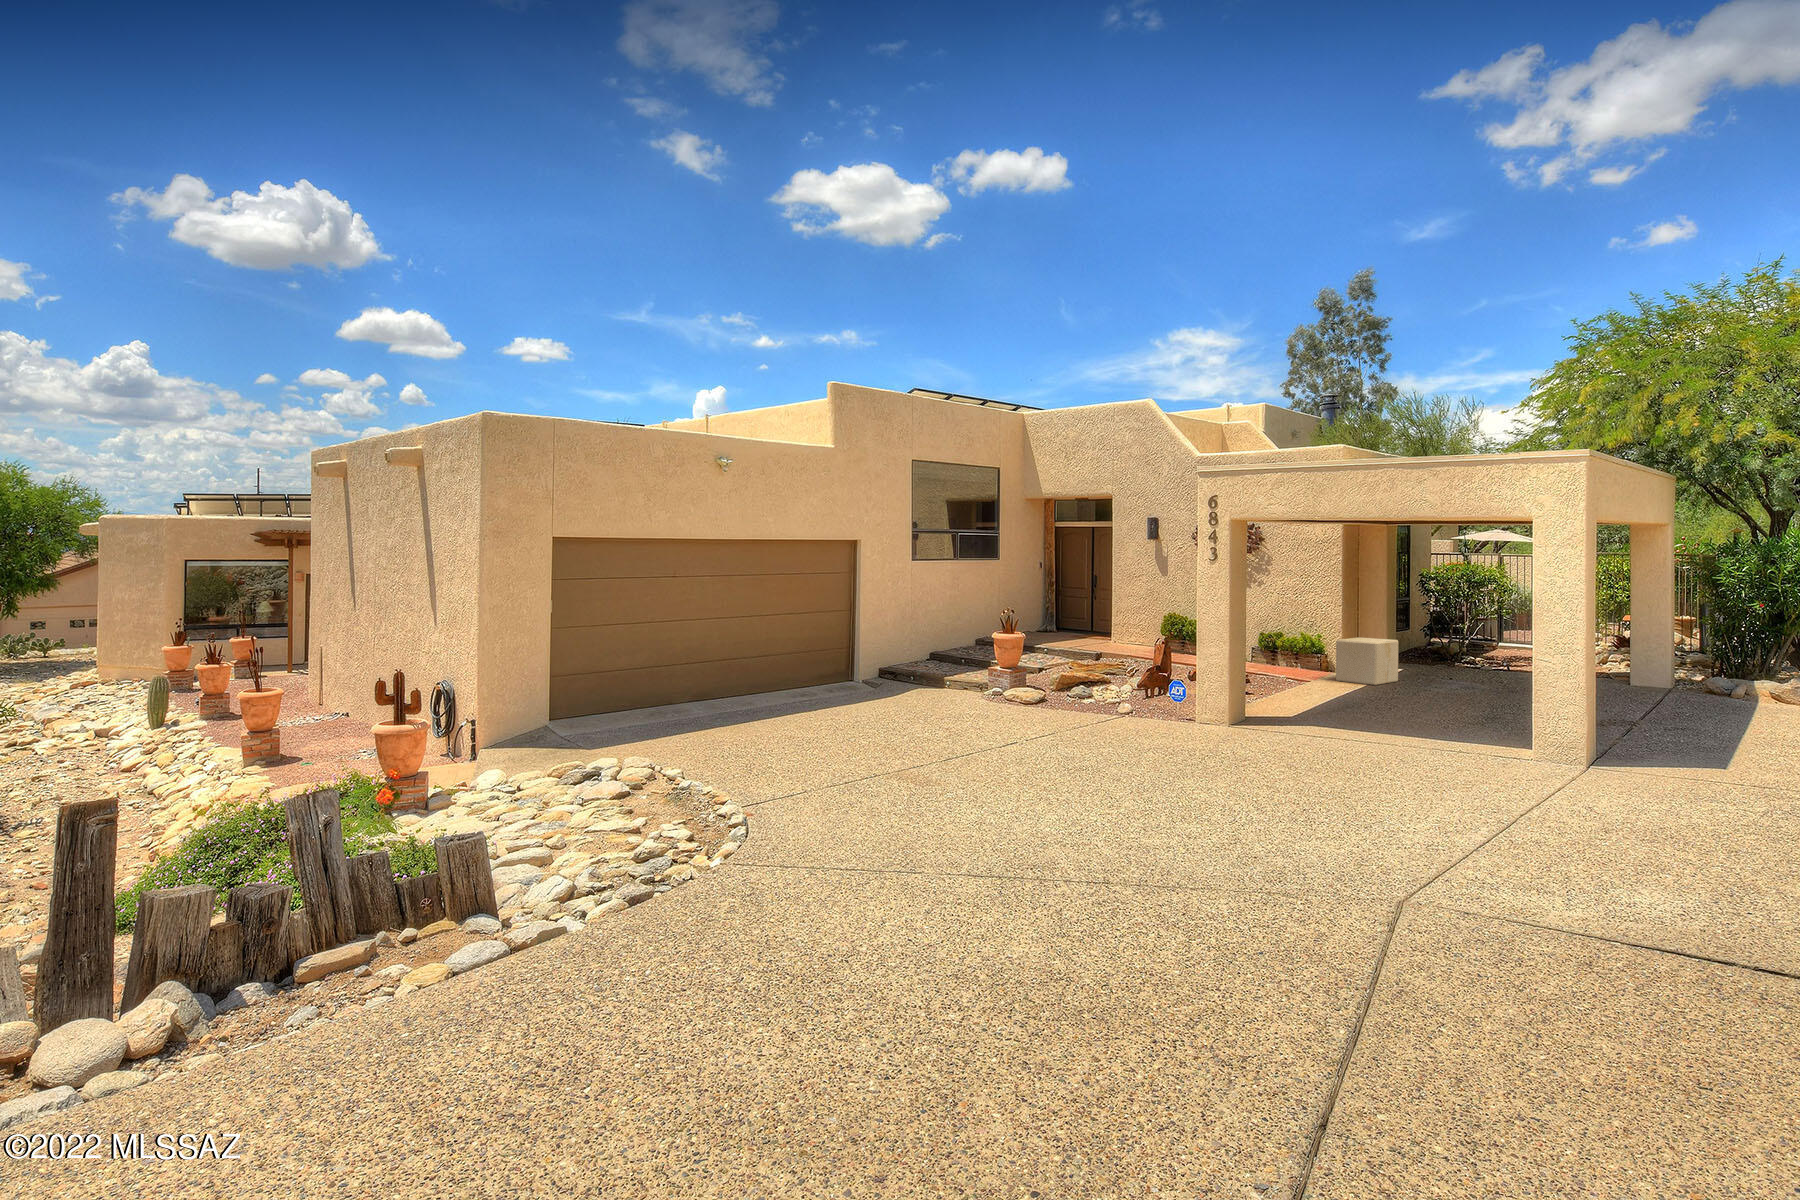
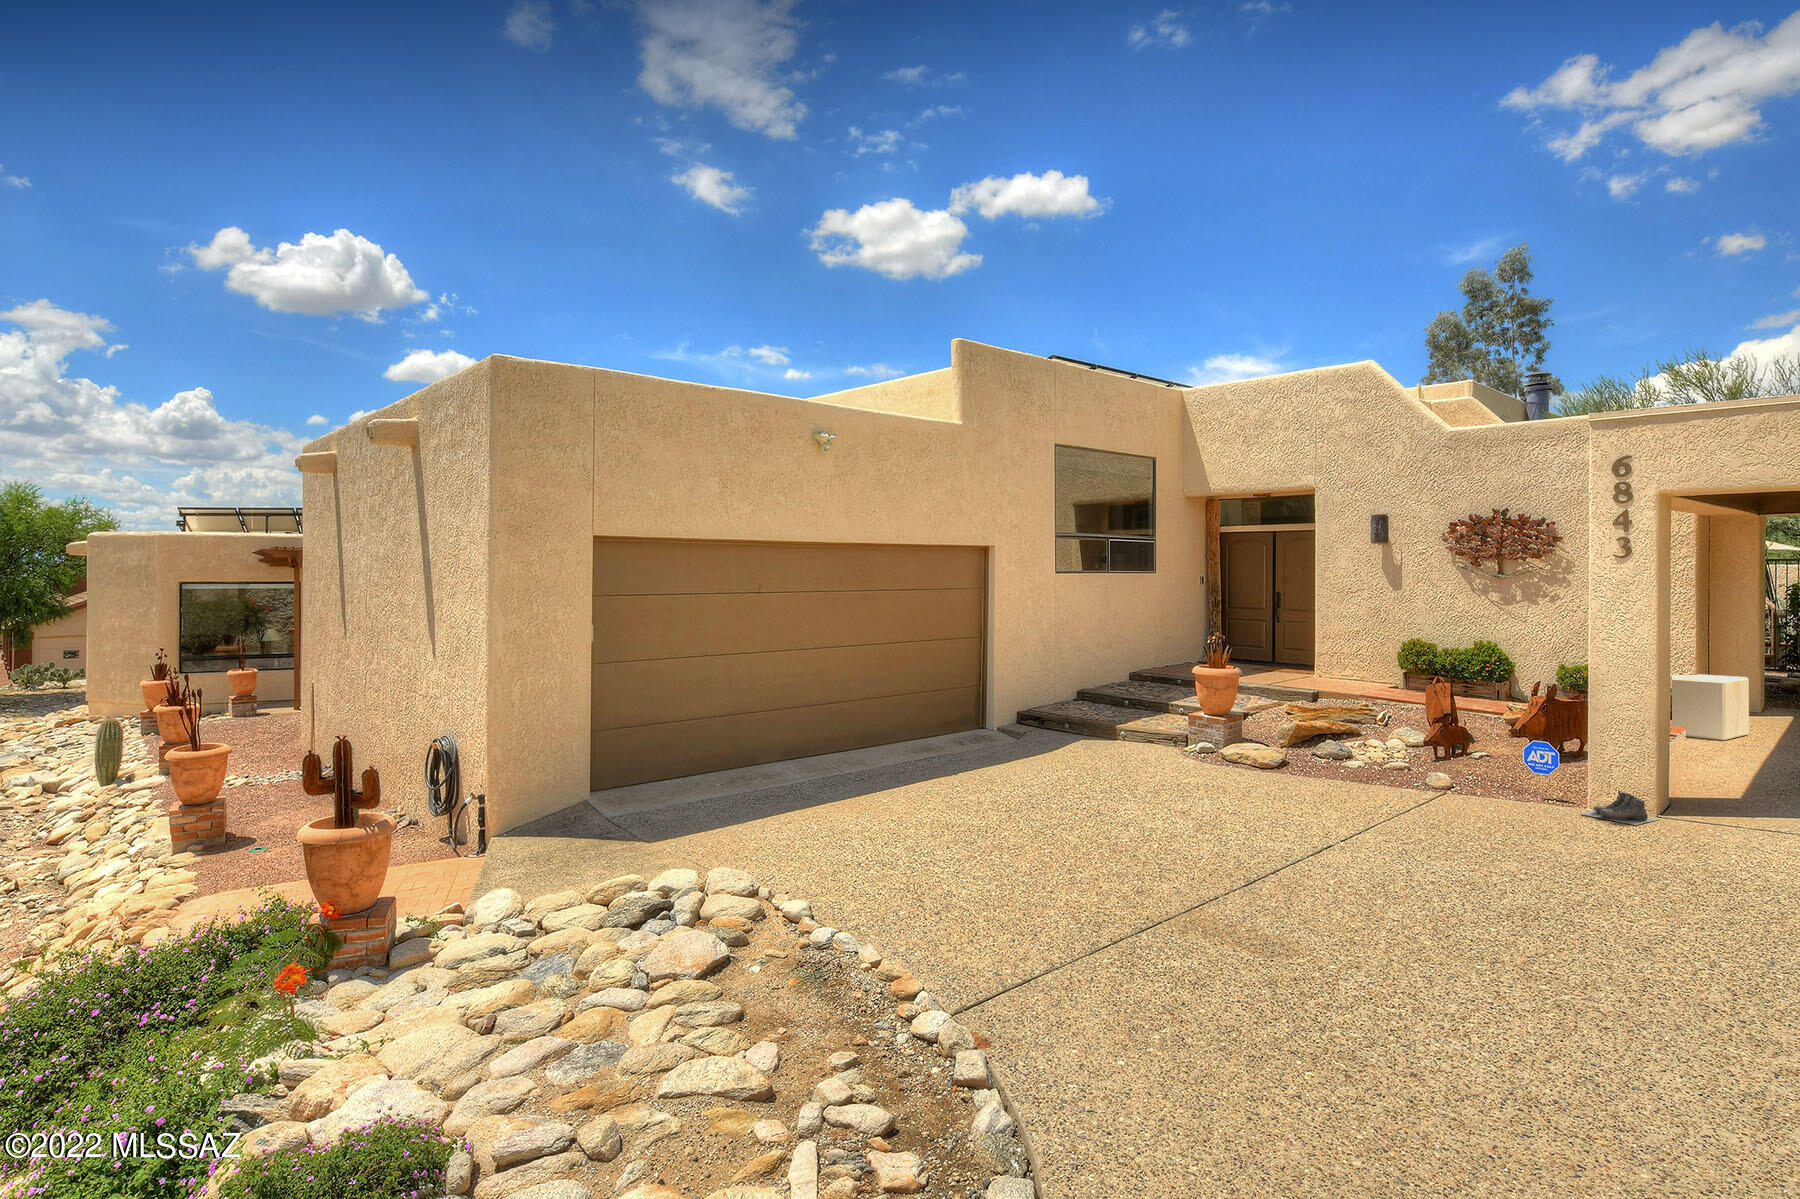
boots: none [1215,712,1260,734] -> present [1582,791,1658,825]

